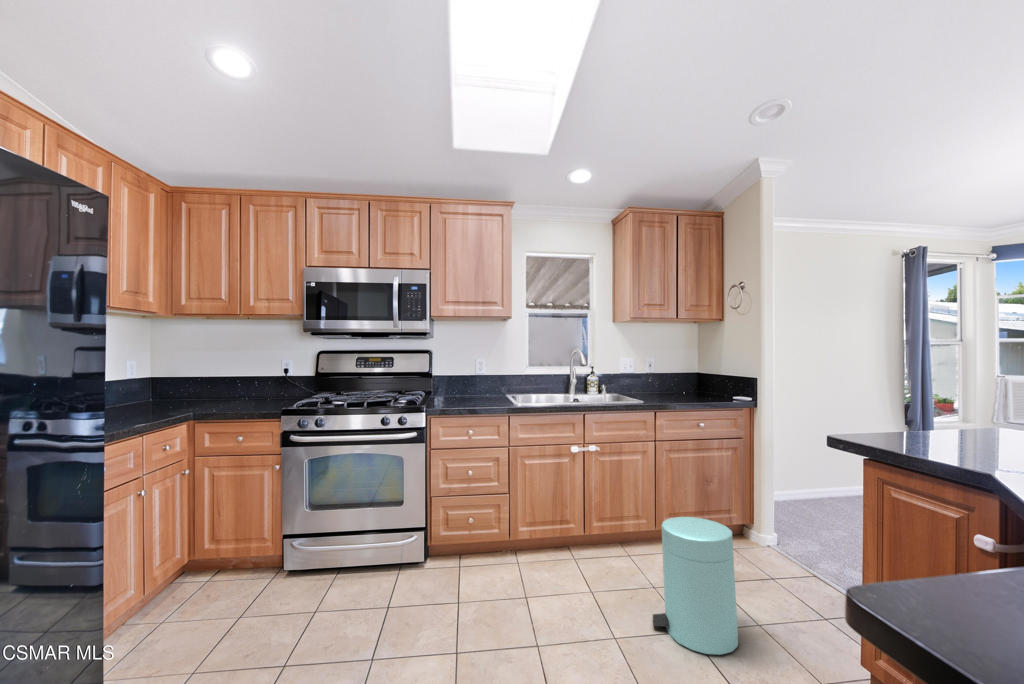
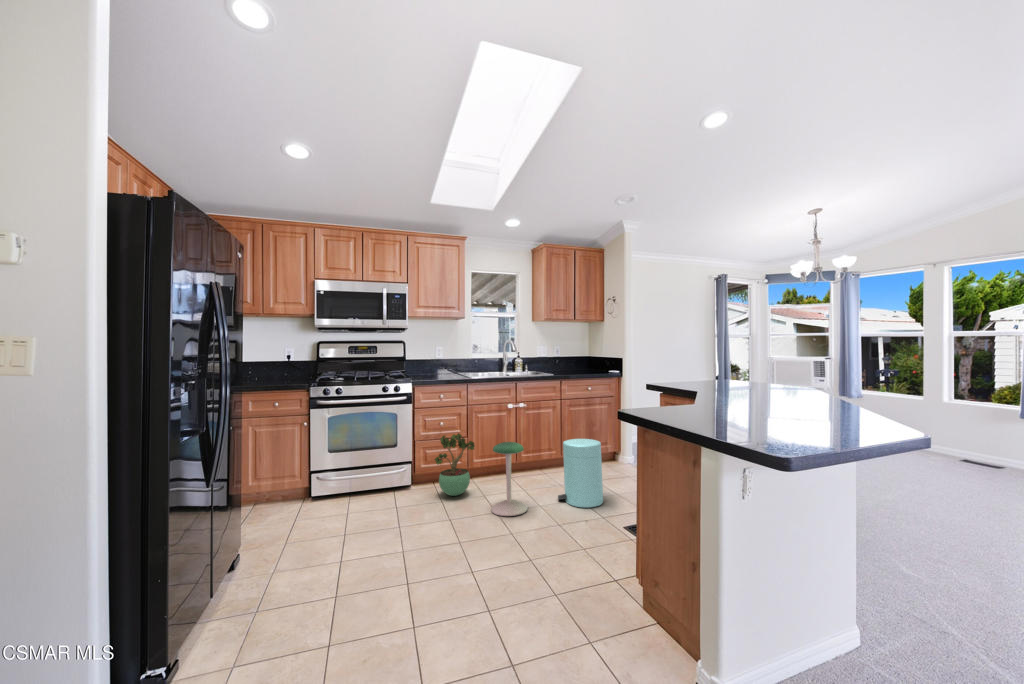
potted plant: none [453,493,516,593] -> present [435,433,475,496]
stool: none [535,519,599,658] -> present [491,442,528,516]

